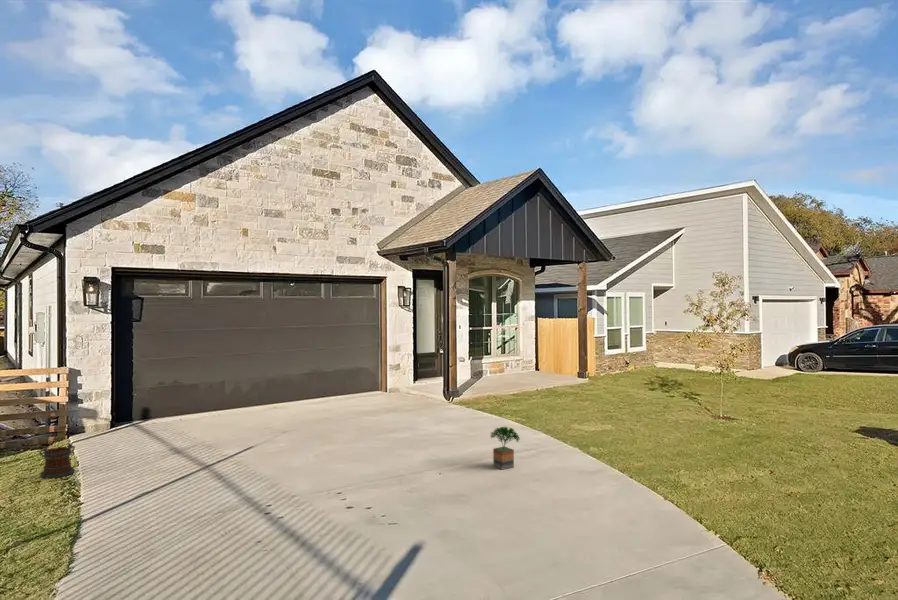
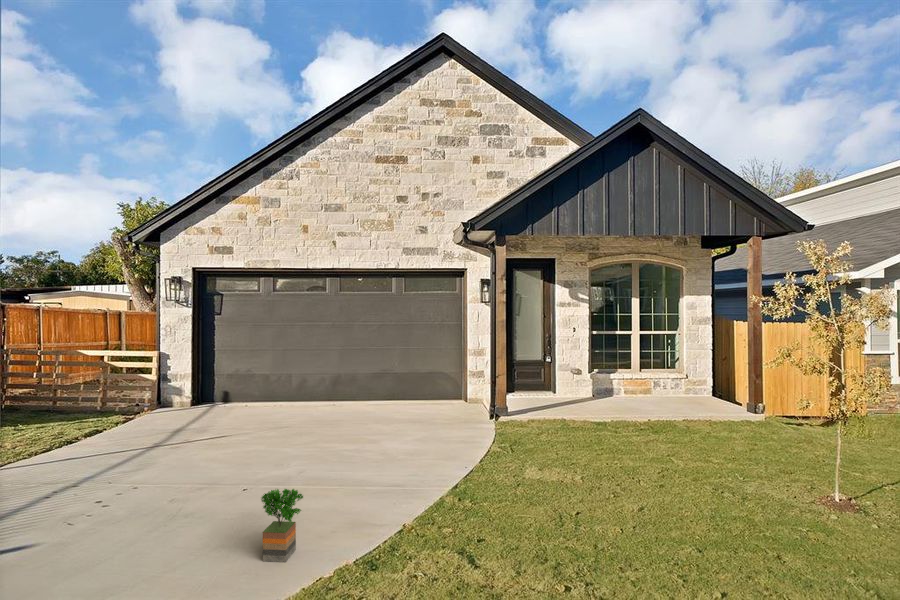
bucket: present [39,443,75,478] -> none [19,418,51,447]

